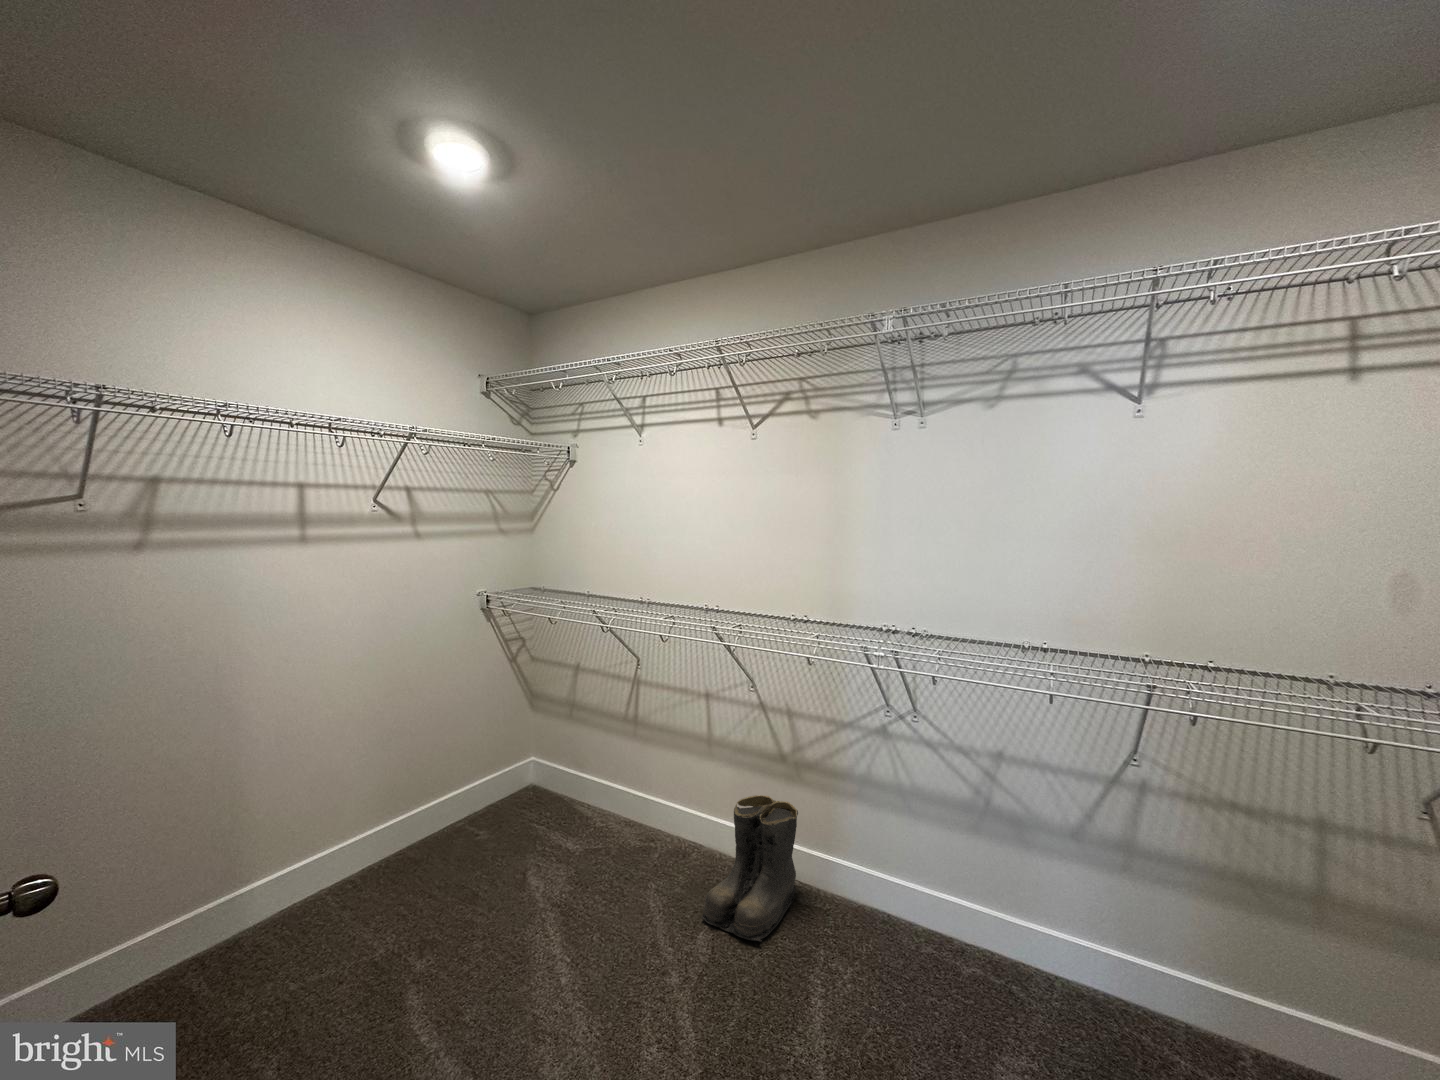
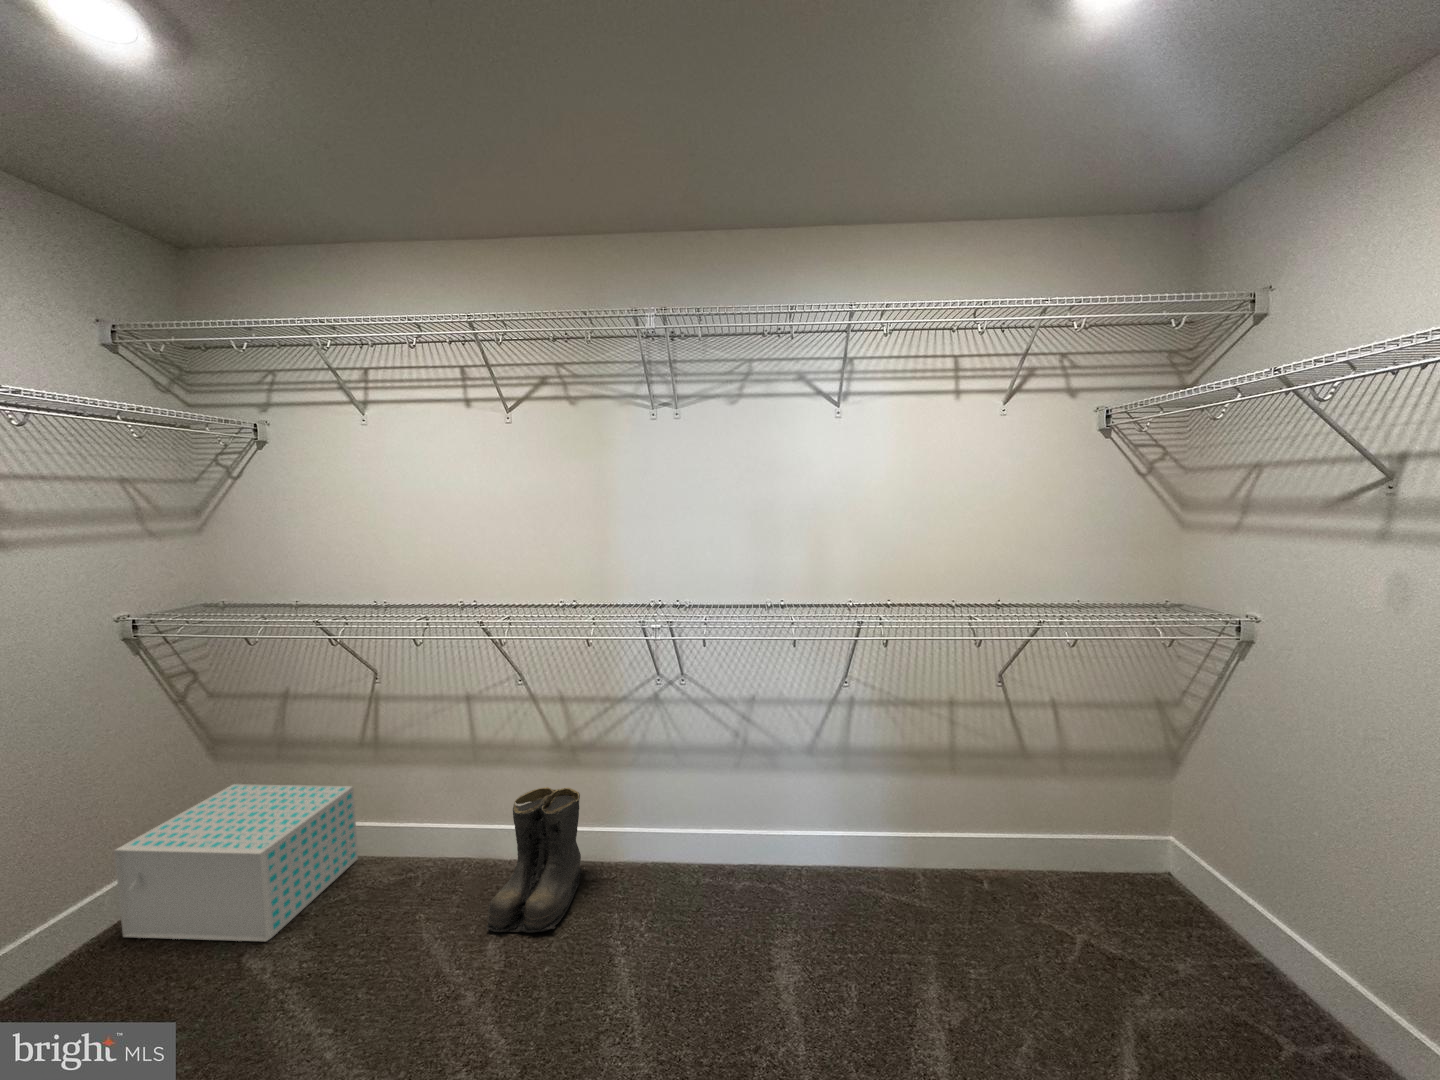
storage box: none [465,731,616,865] -> present [114,784,358,941]

